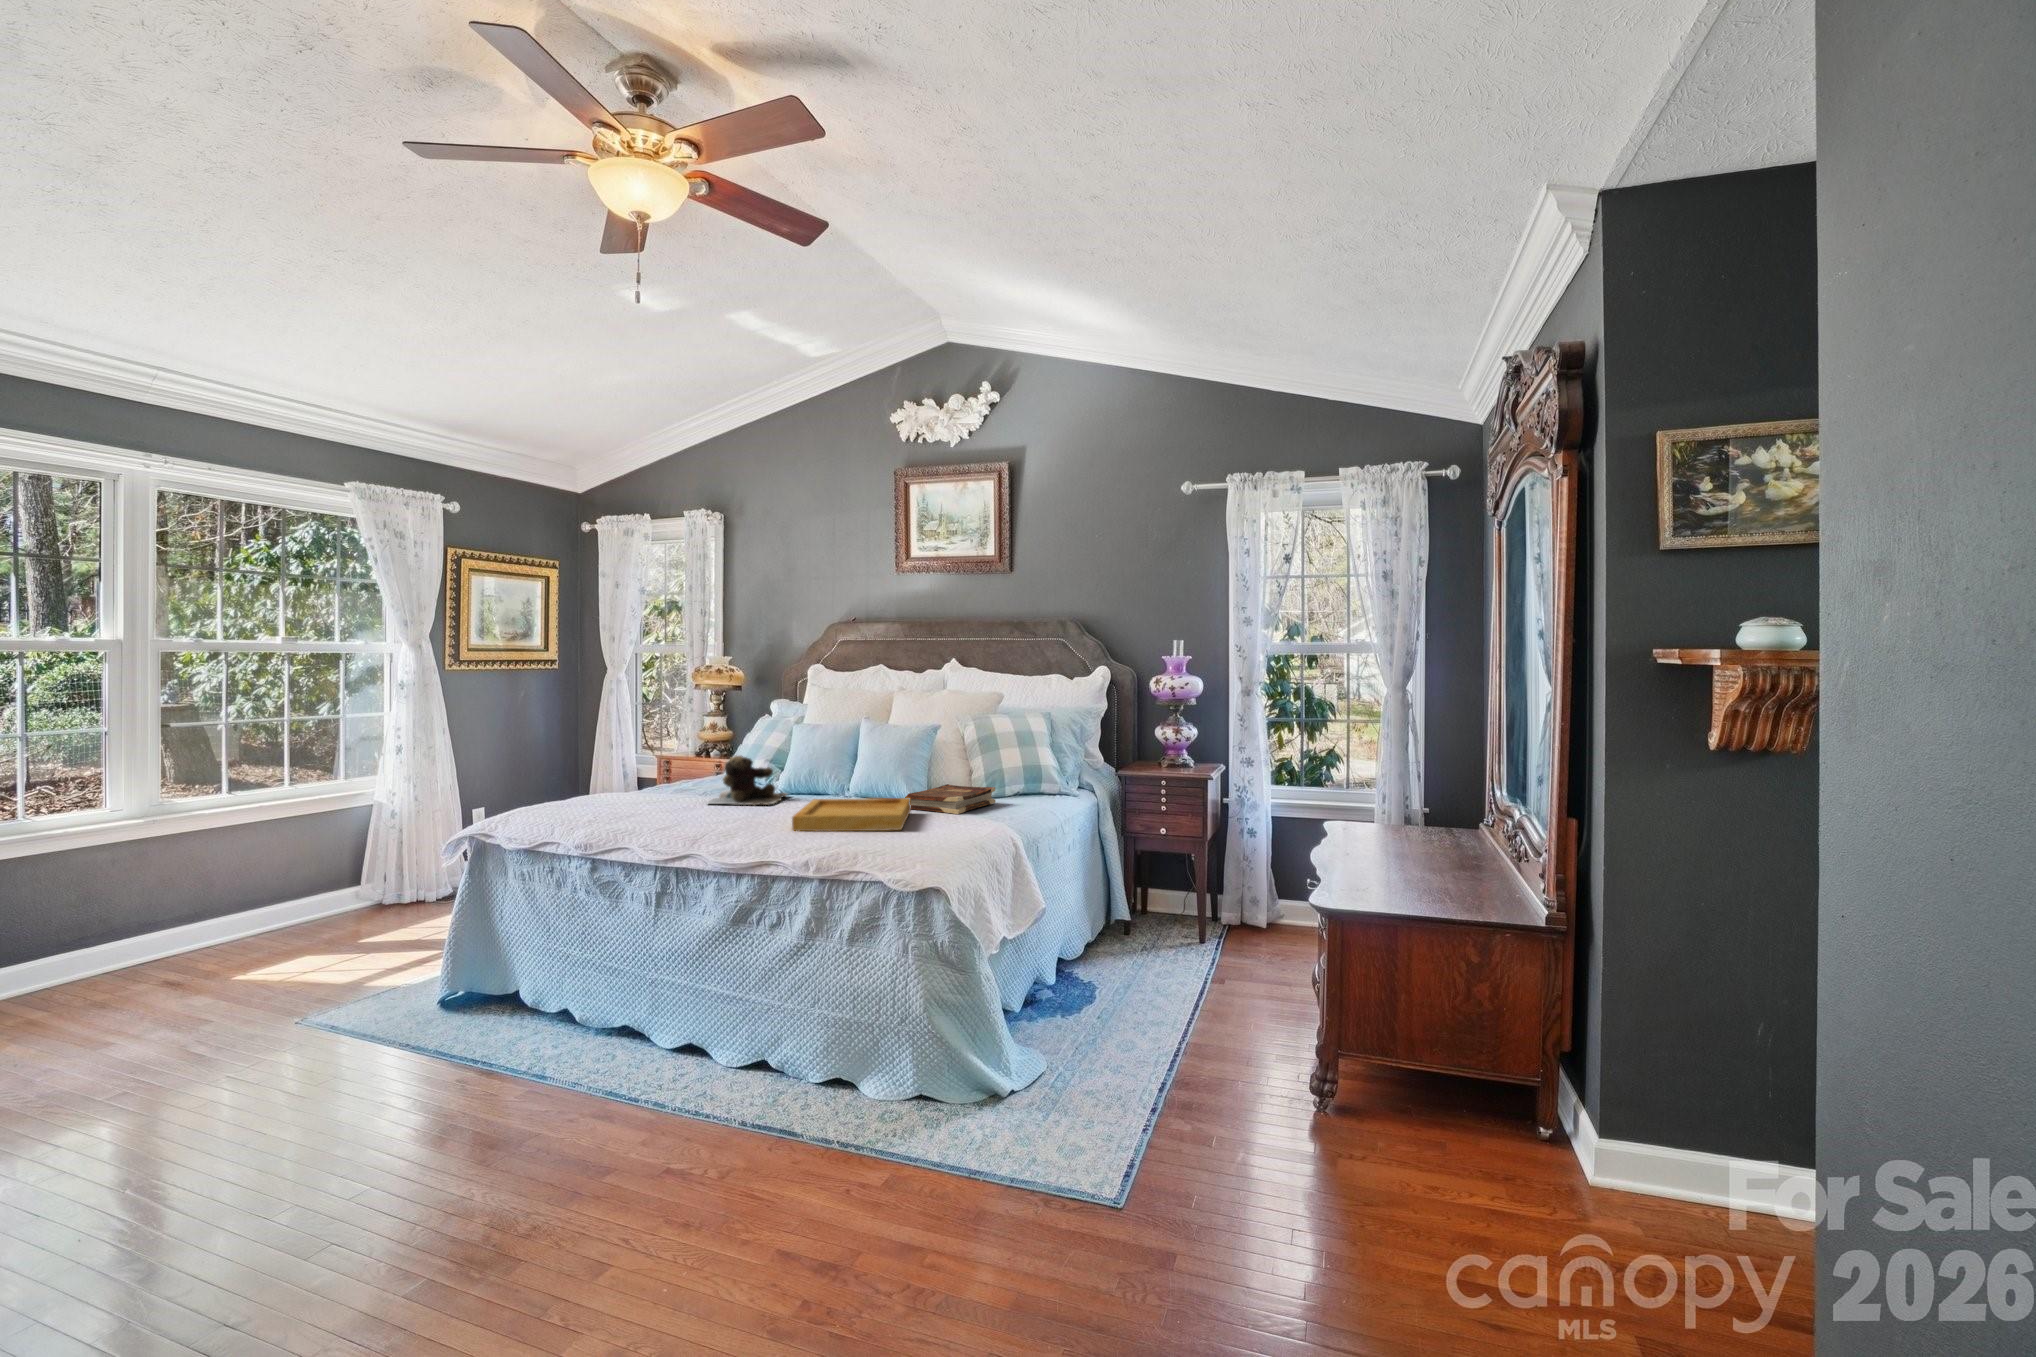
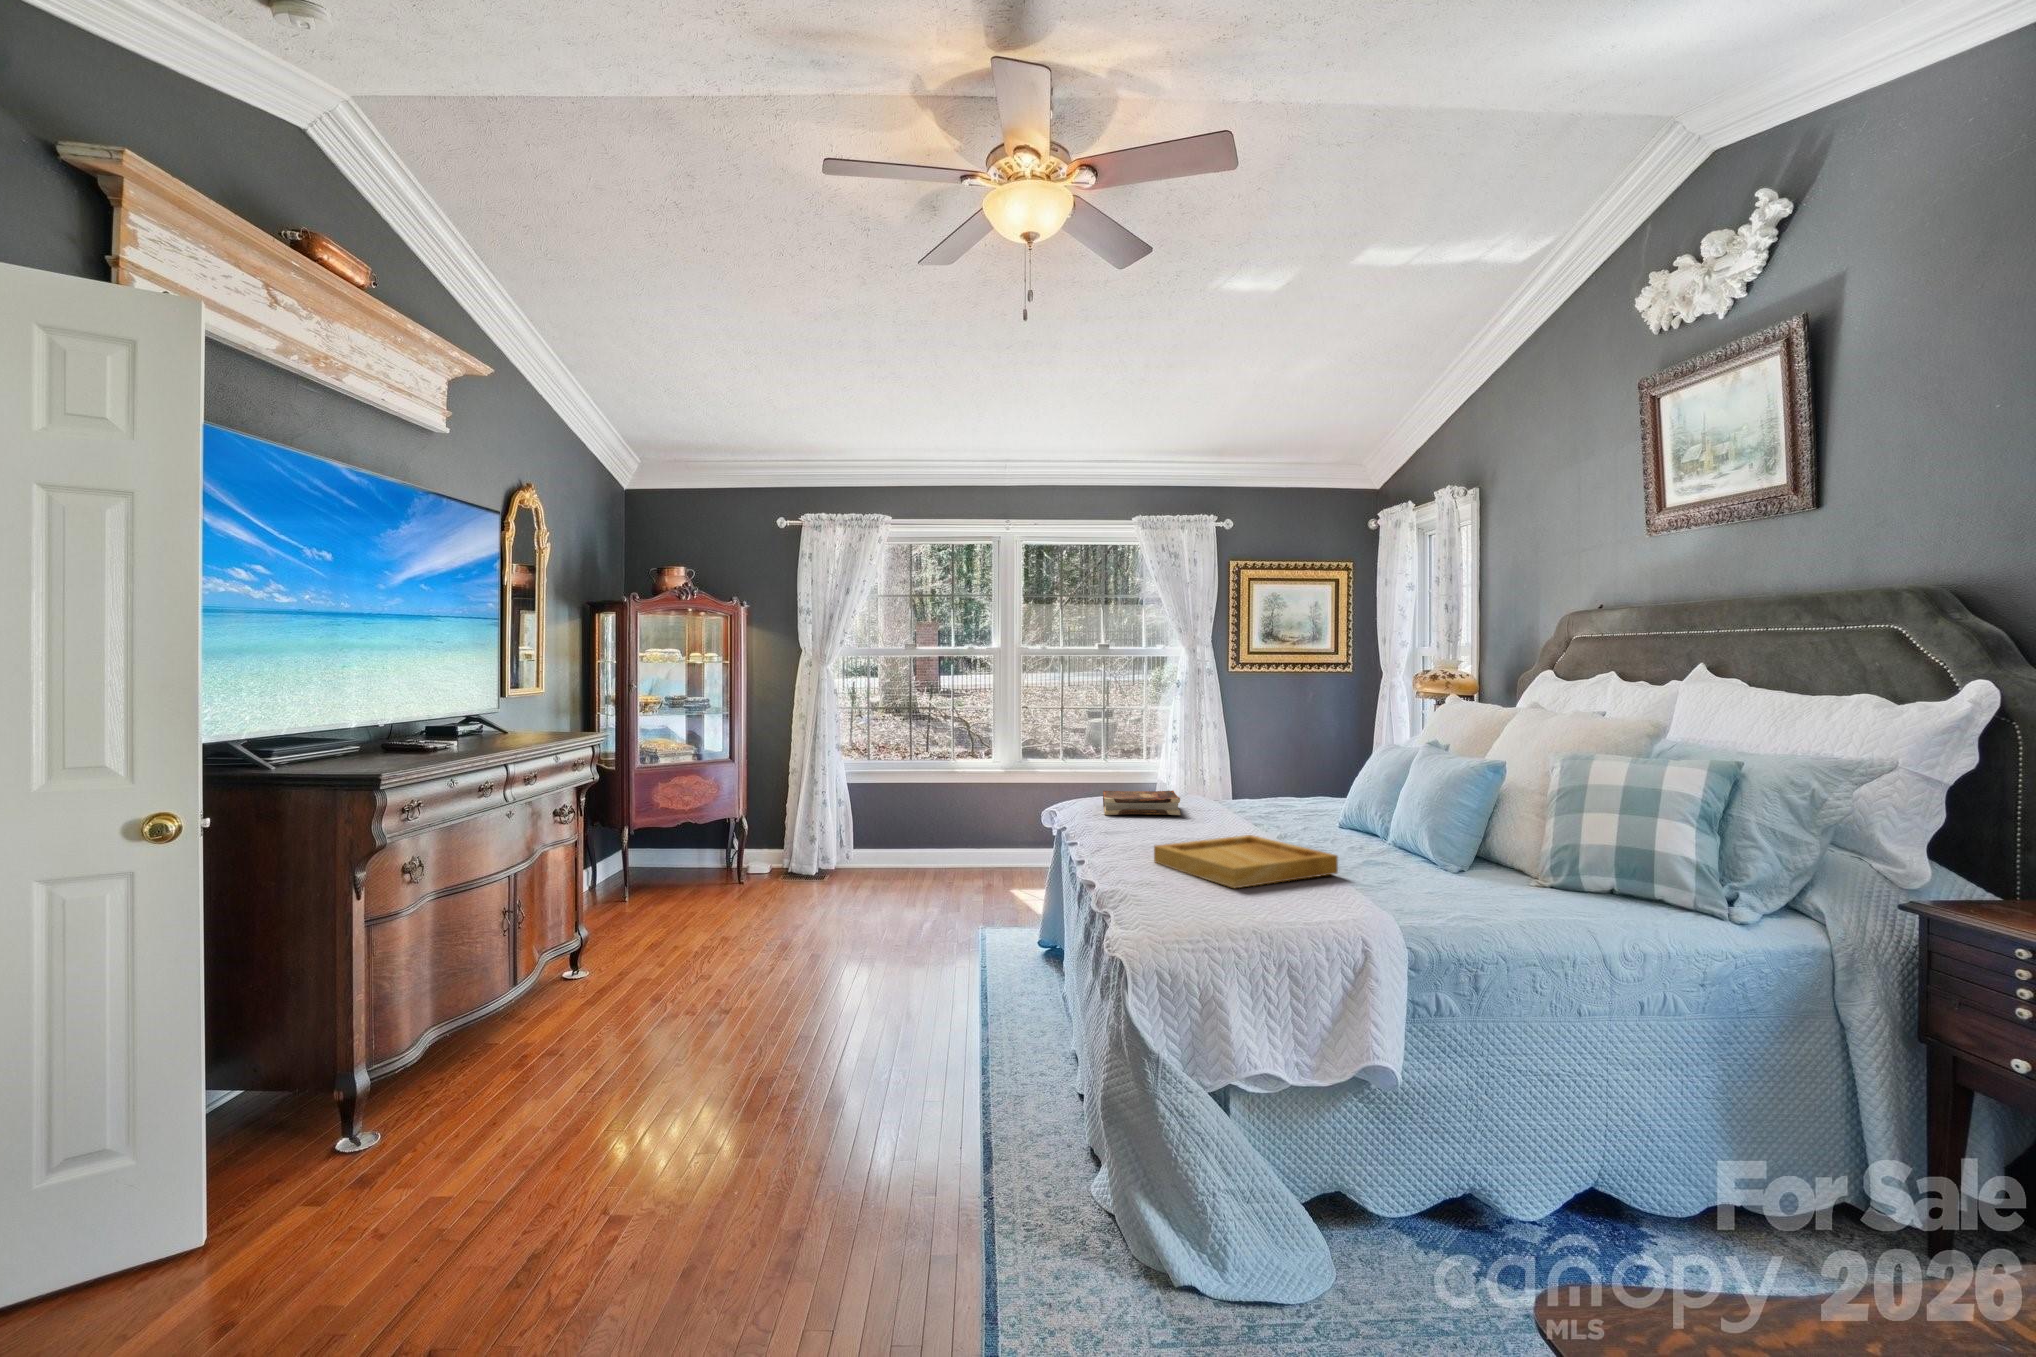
teddy bear: present [708,756,787,805] -> none [1206,774,1311,835]
book: present [905,784,996,814] -> present [1103,791,1181,815]

